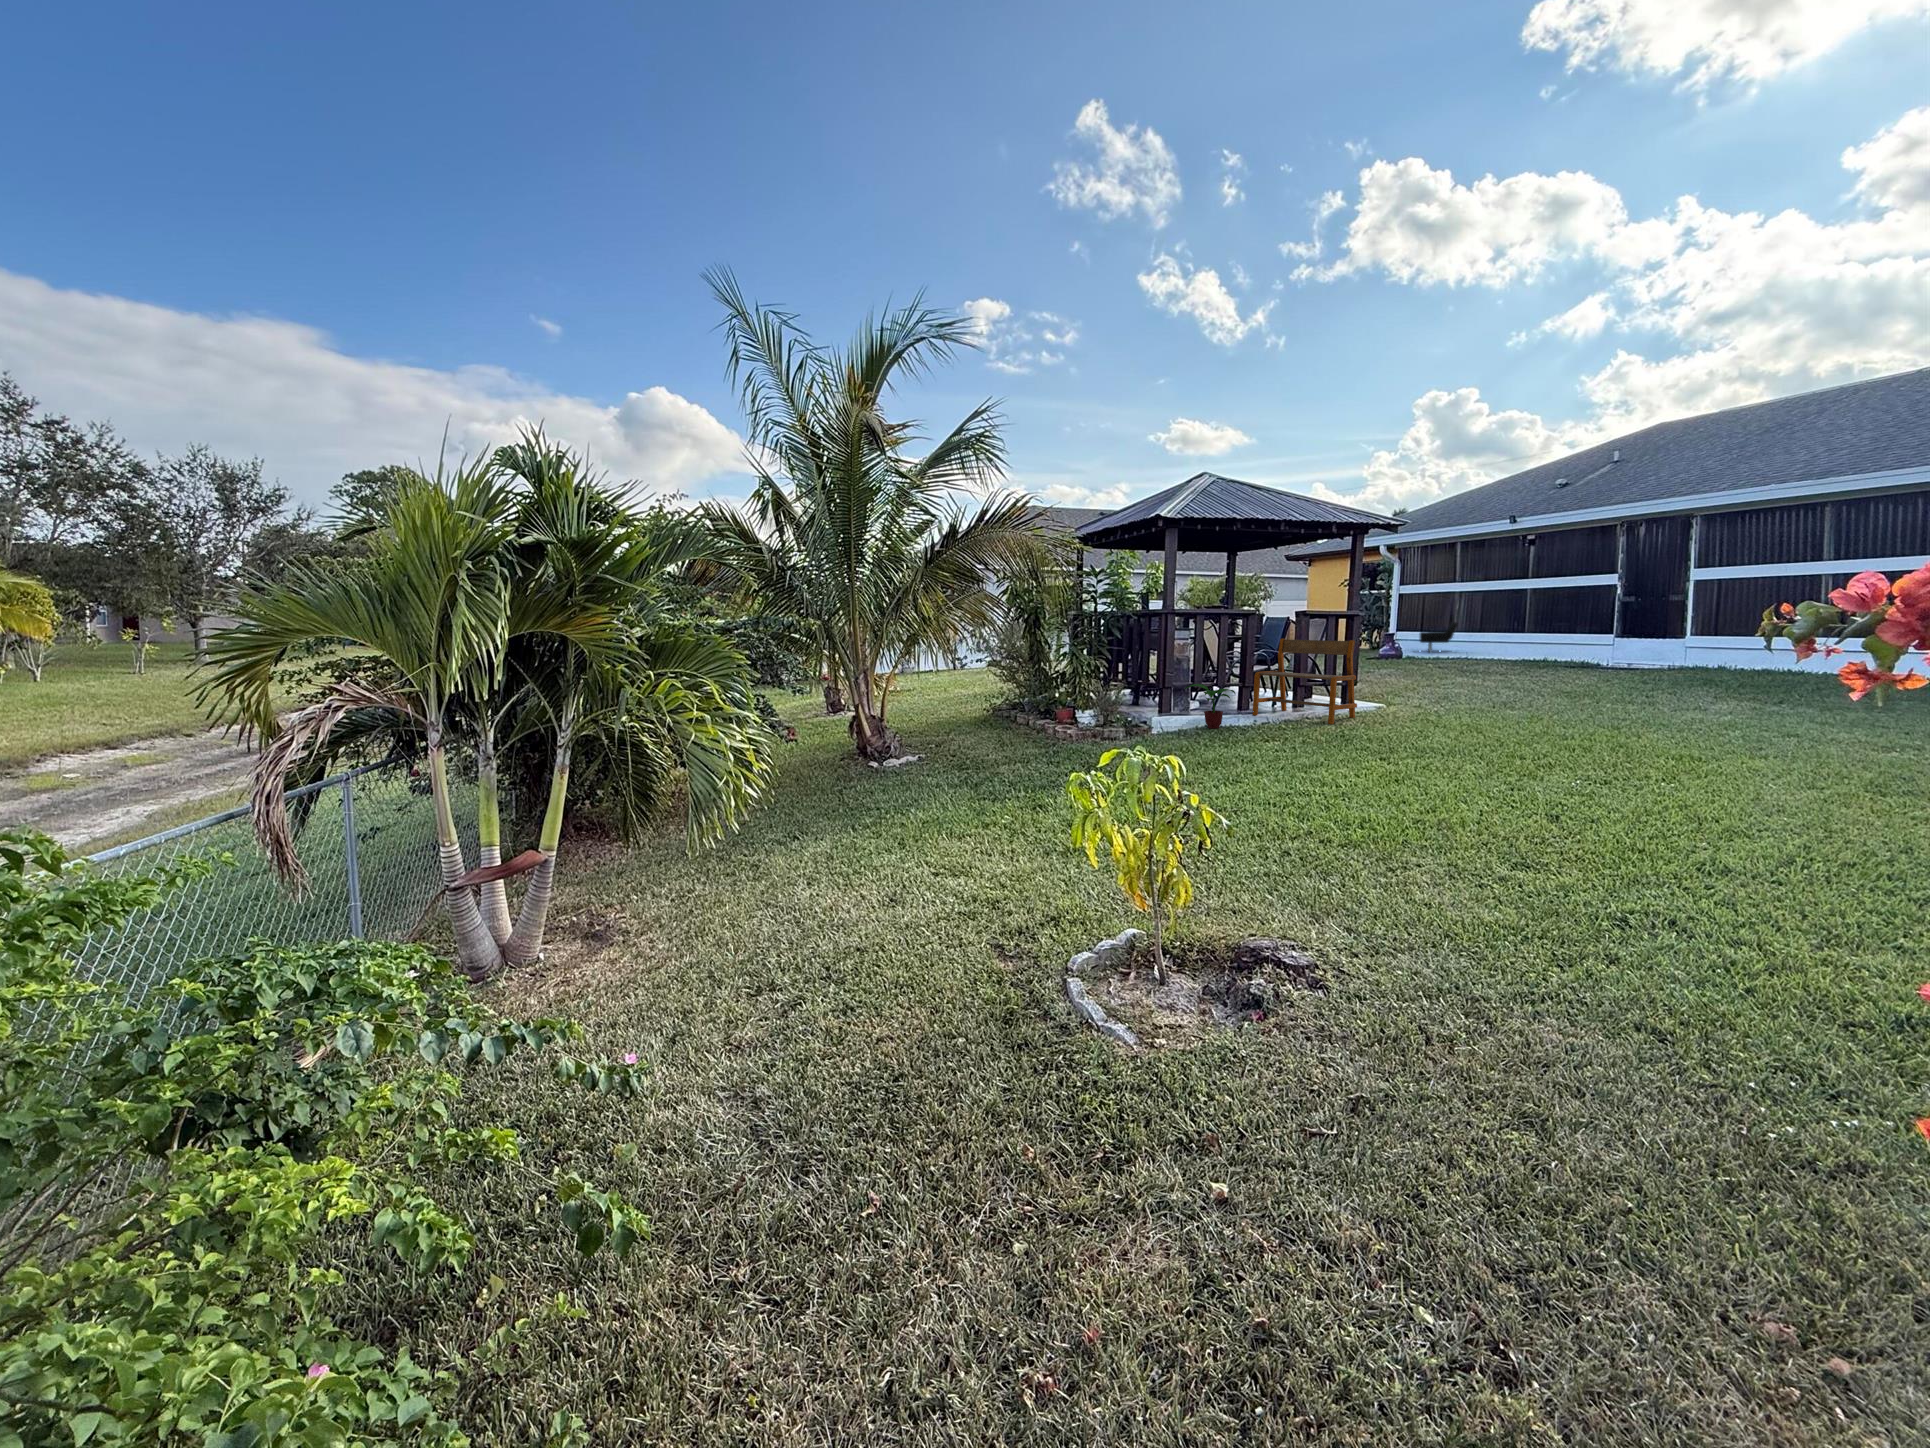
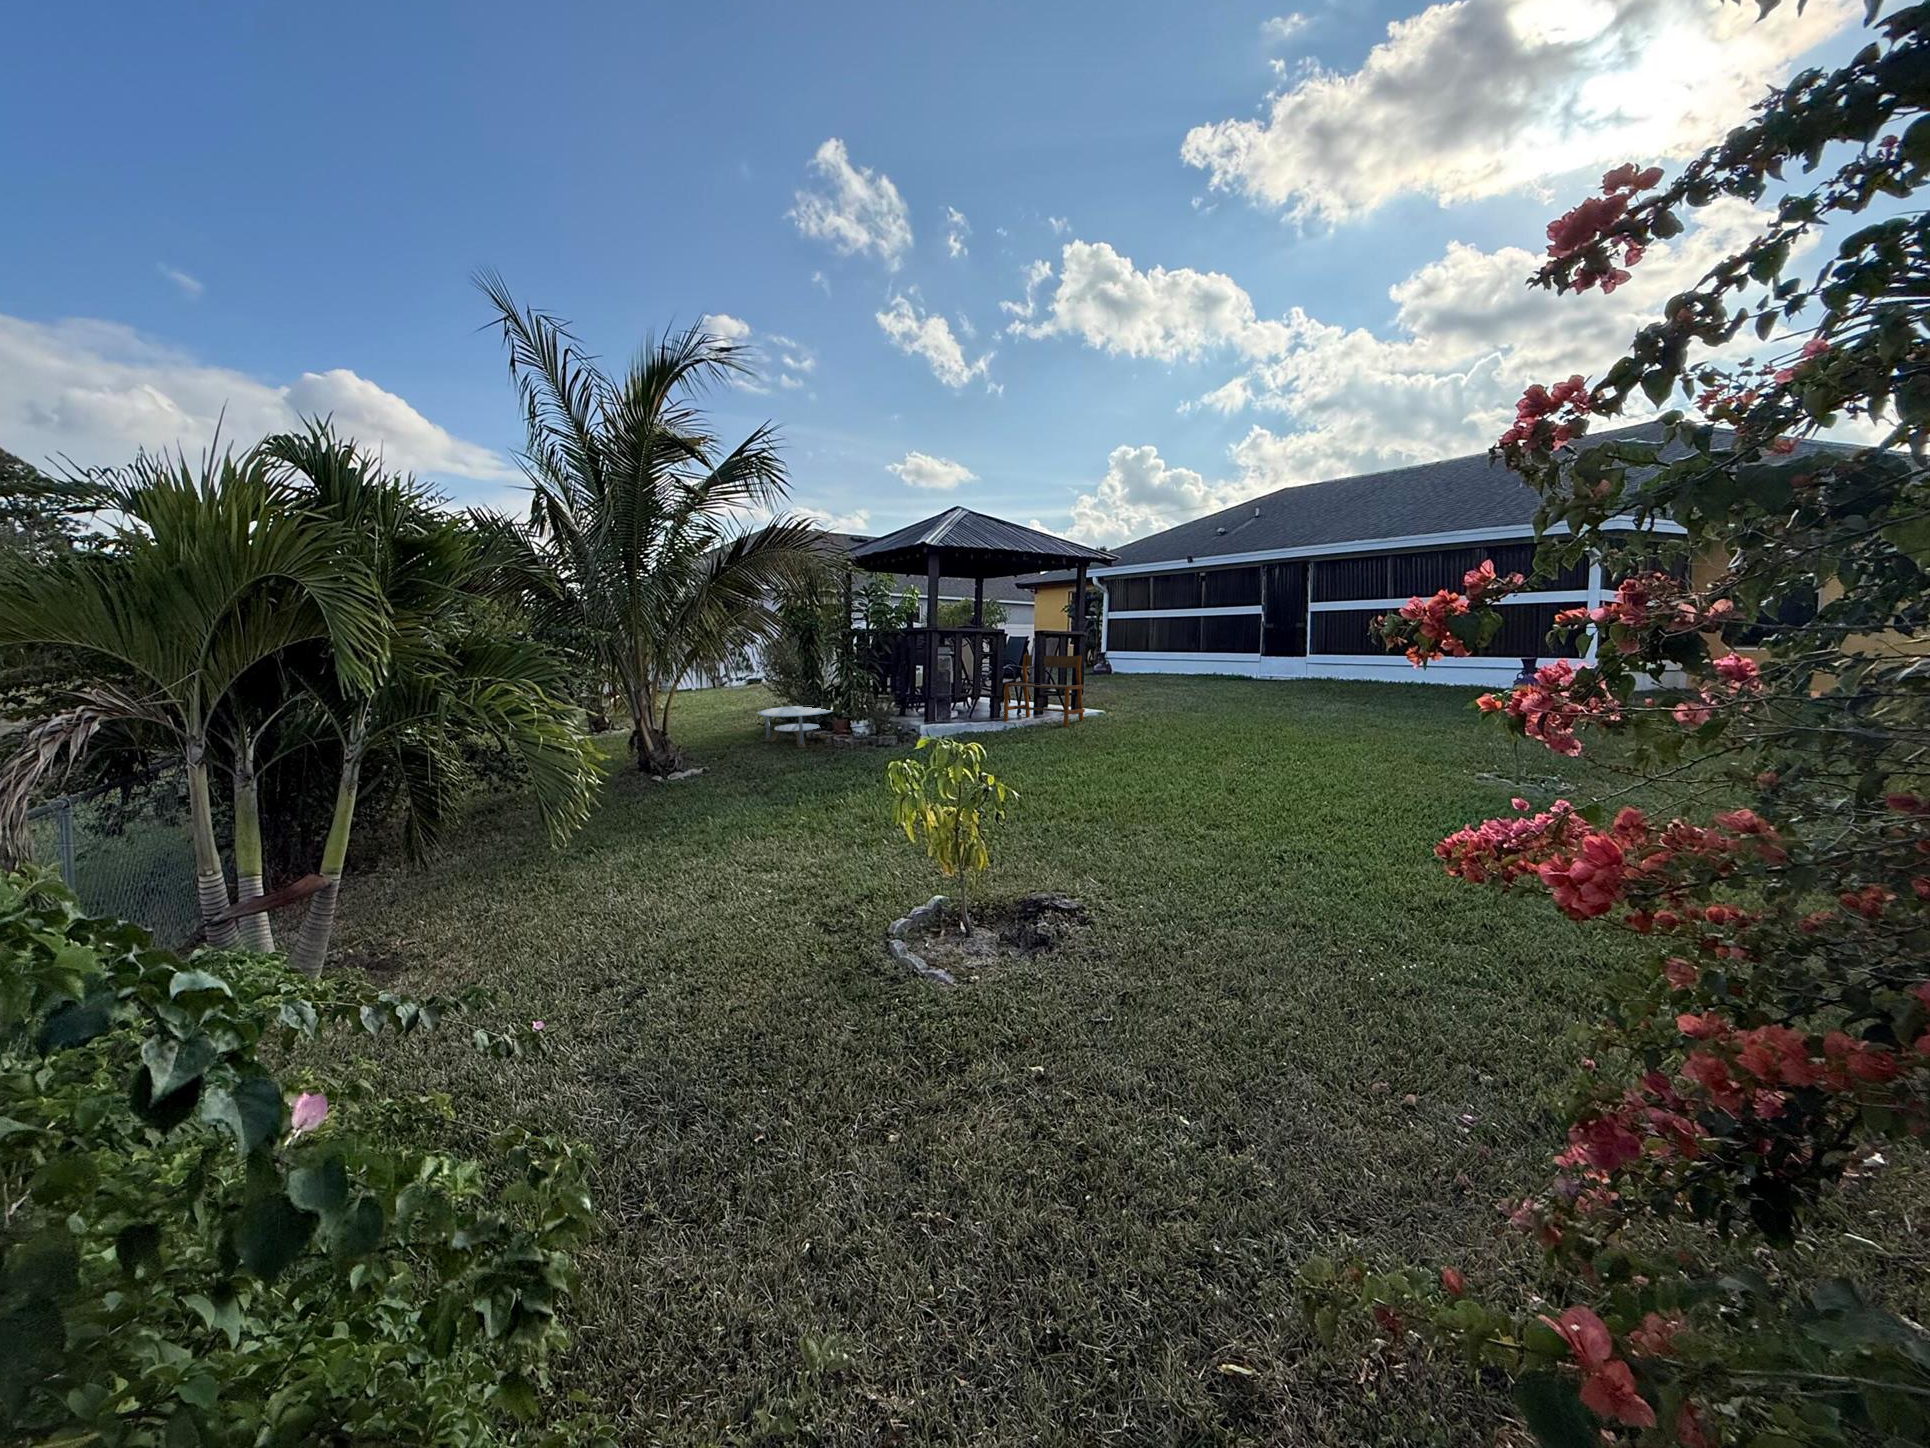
lounge chair: present [1420,622,1458,652] -> none [1119,643,1151,669]
potted plant: present [1185,684,1235,728] -> none [947,694,991,733]
round table: none [974,693,1056,737] -> present [757,706,833,748]

